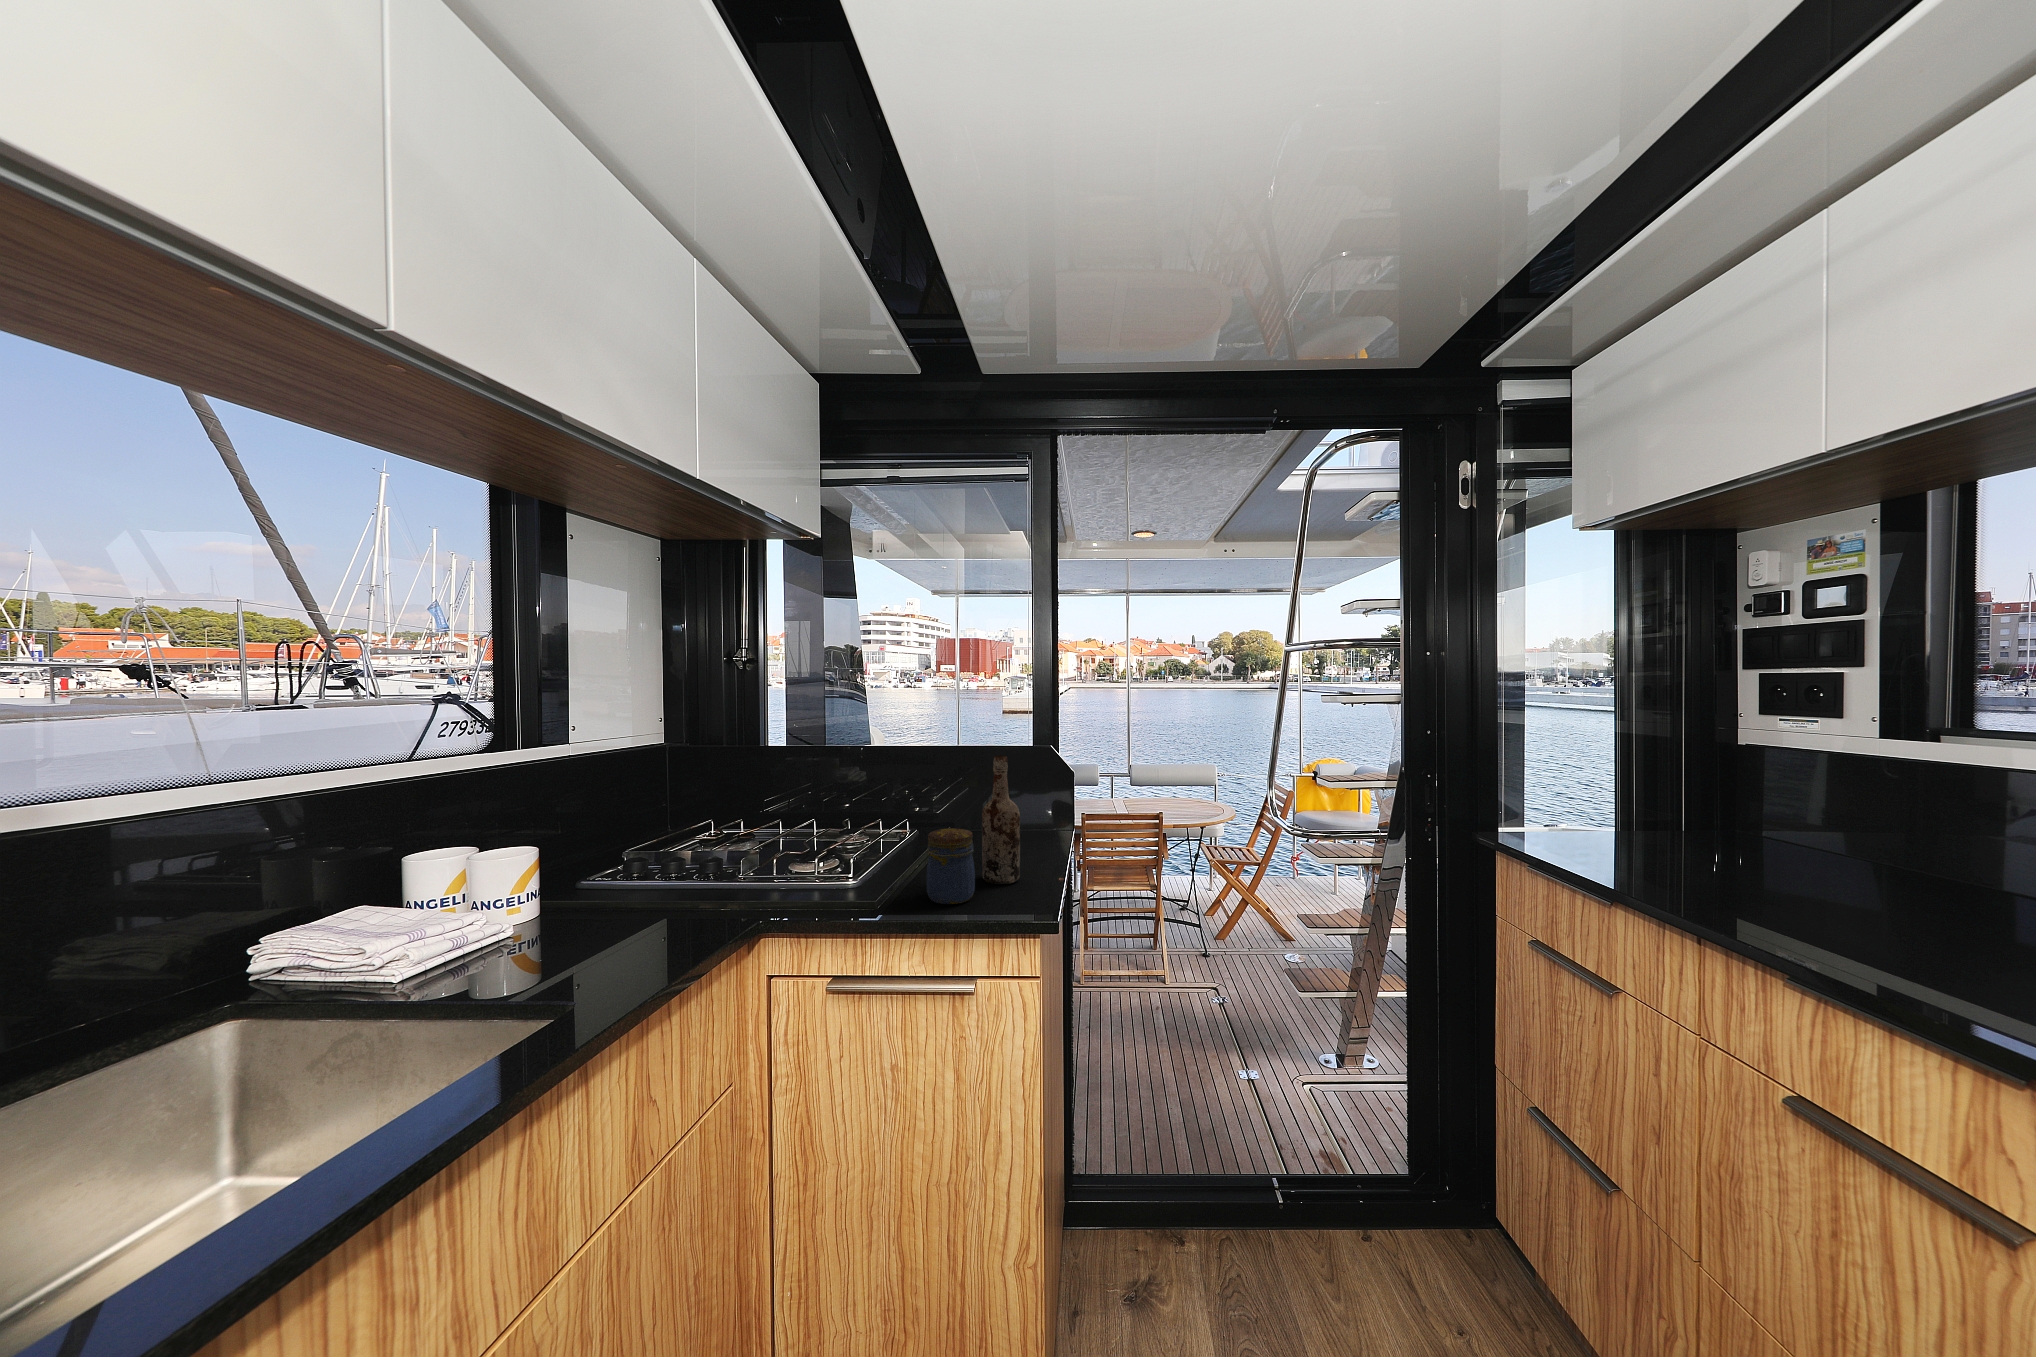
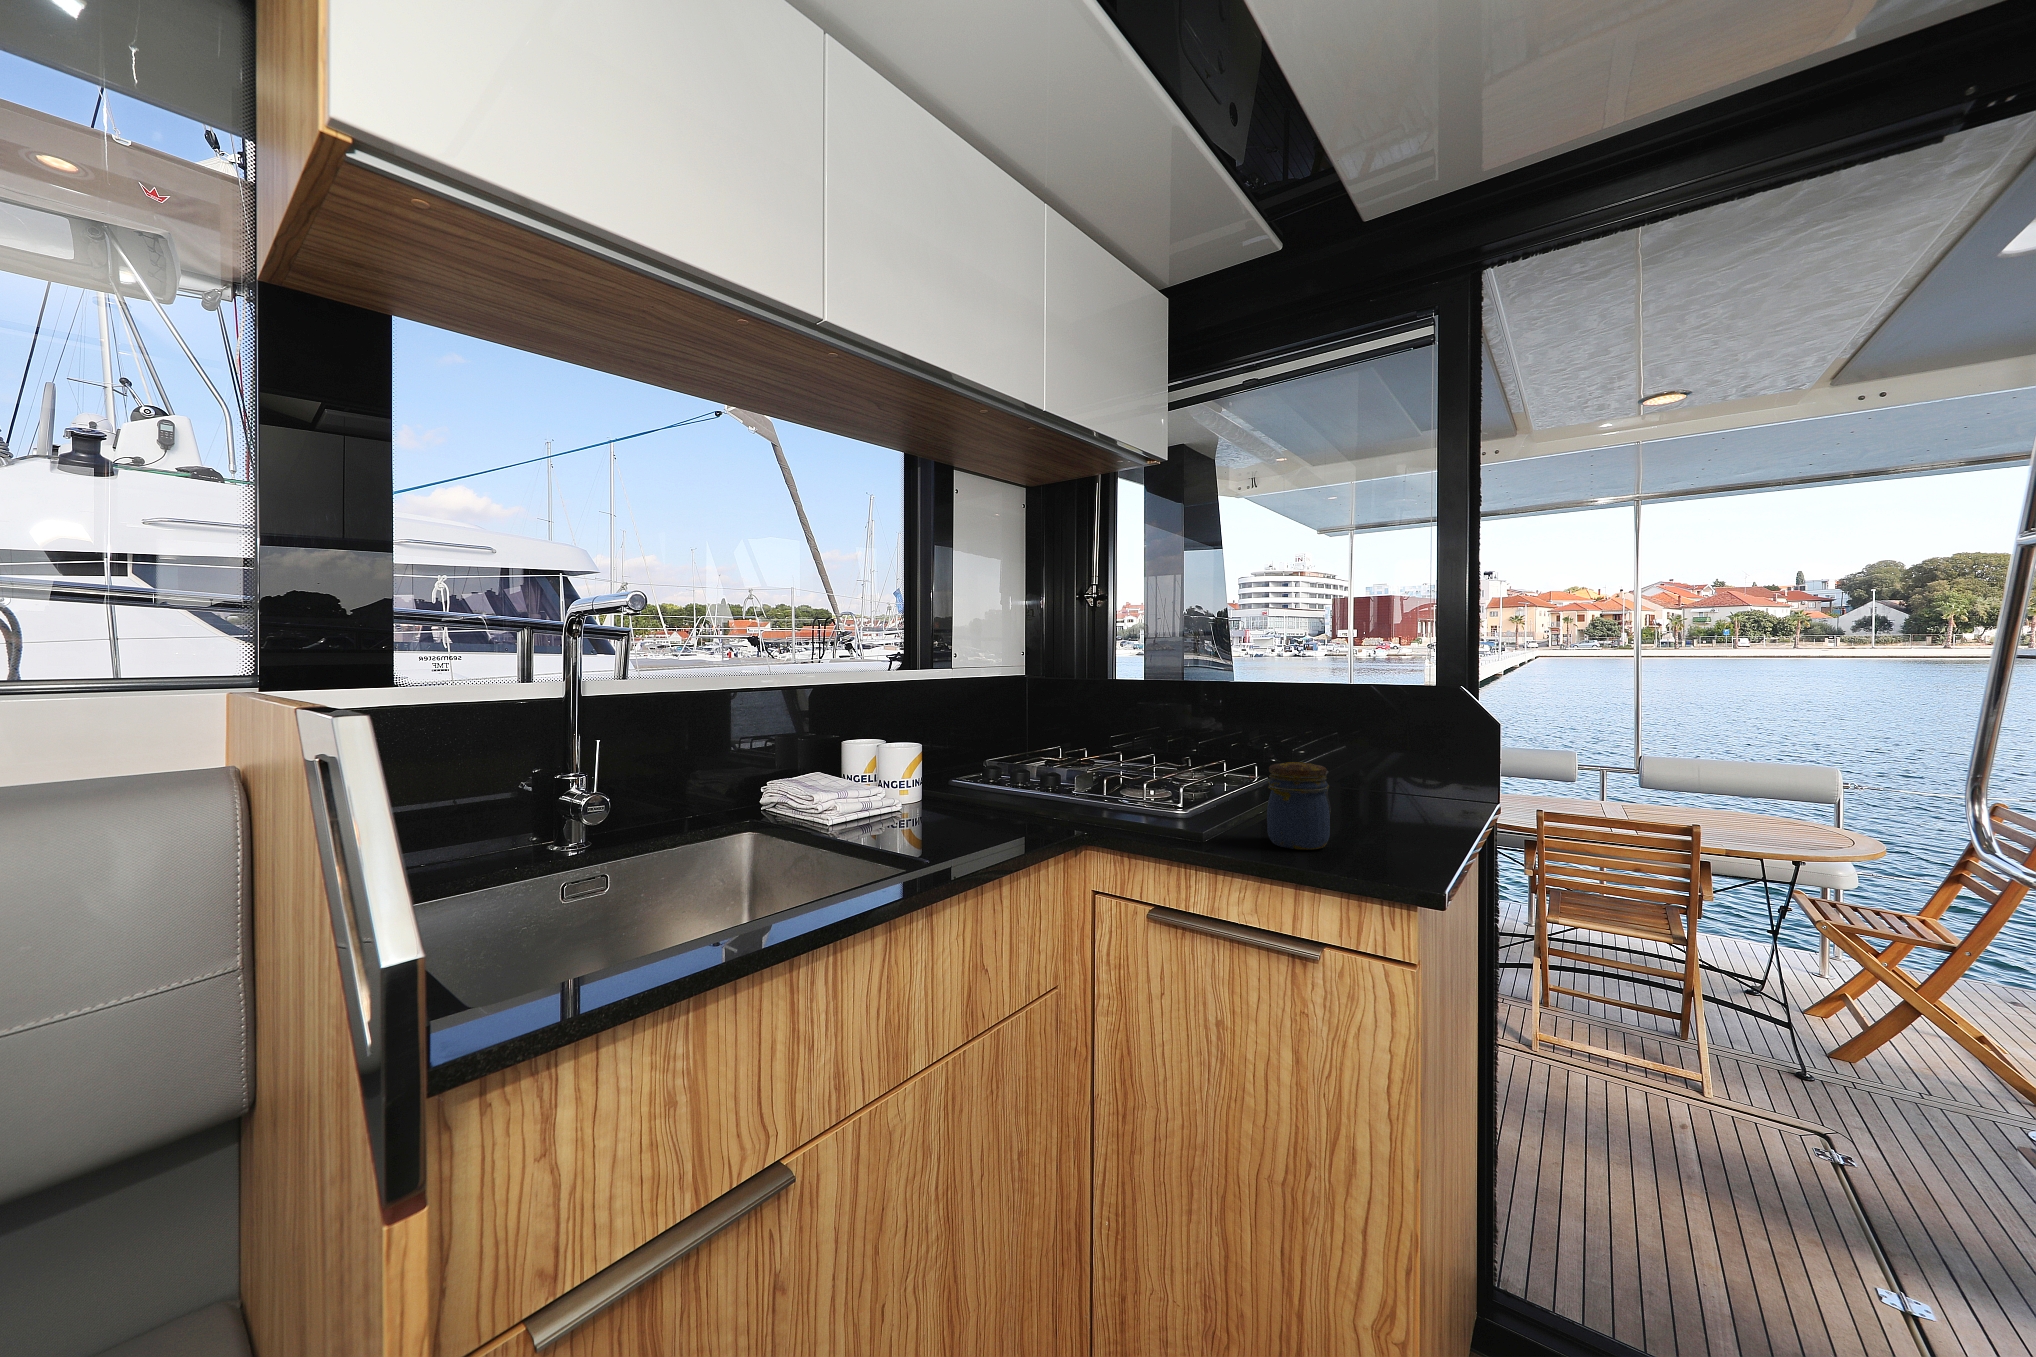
wine bottle: present [982,756,1020,884] -> none [1348,683,1401,843]

